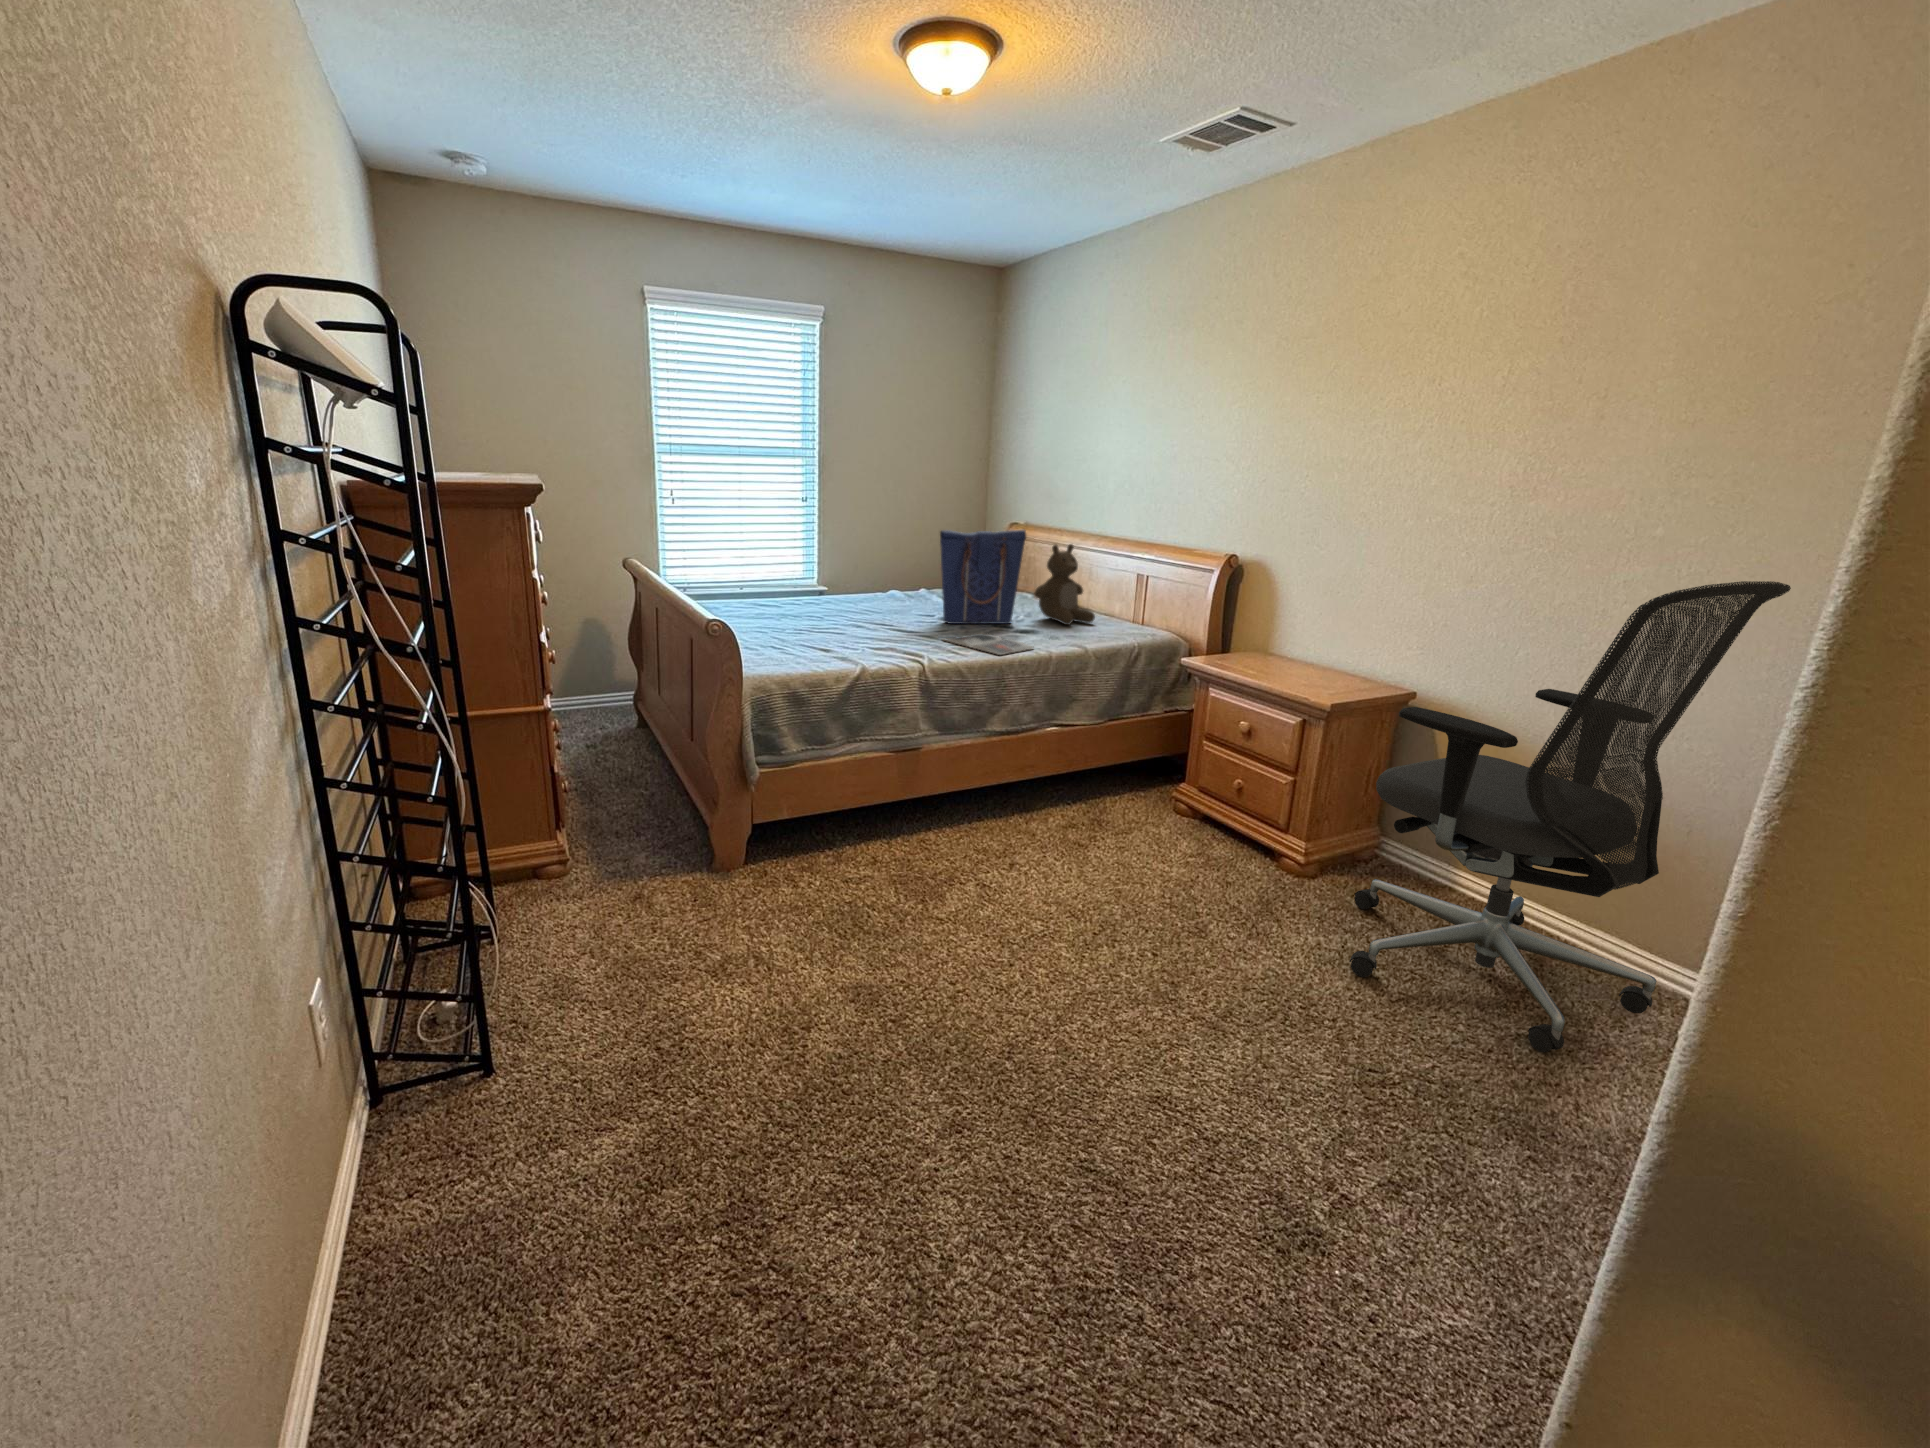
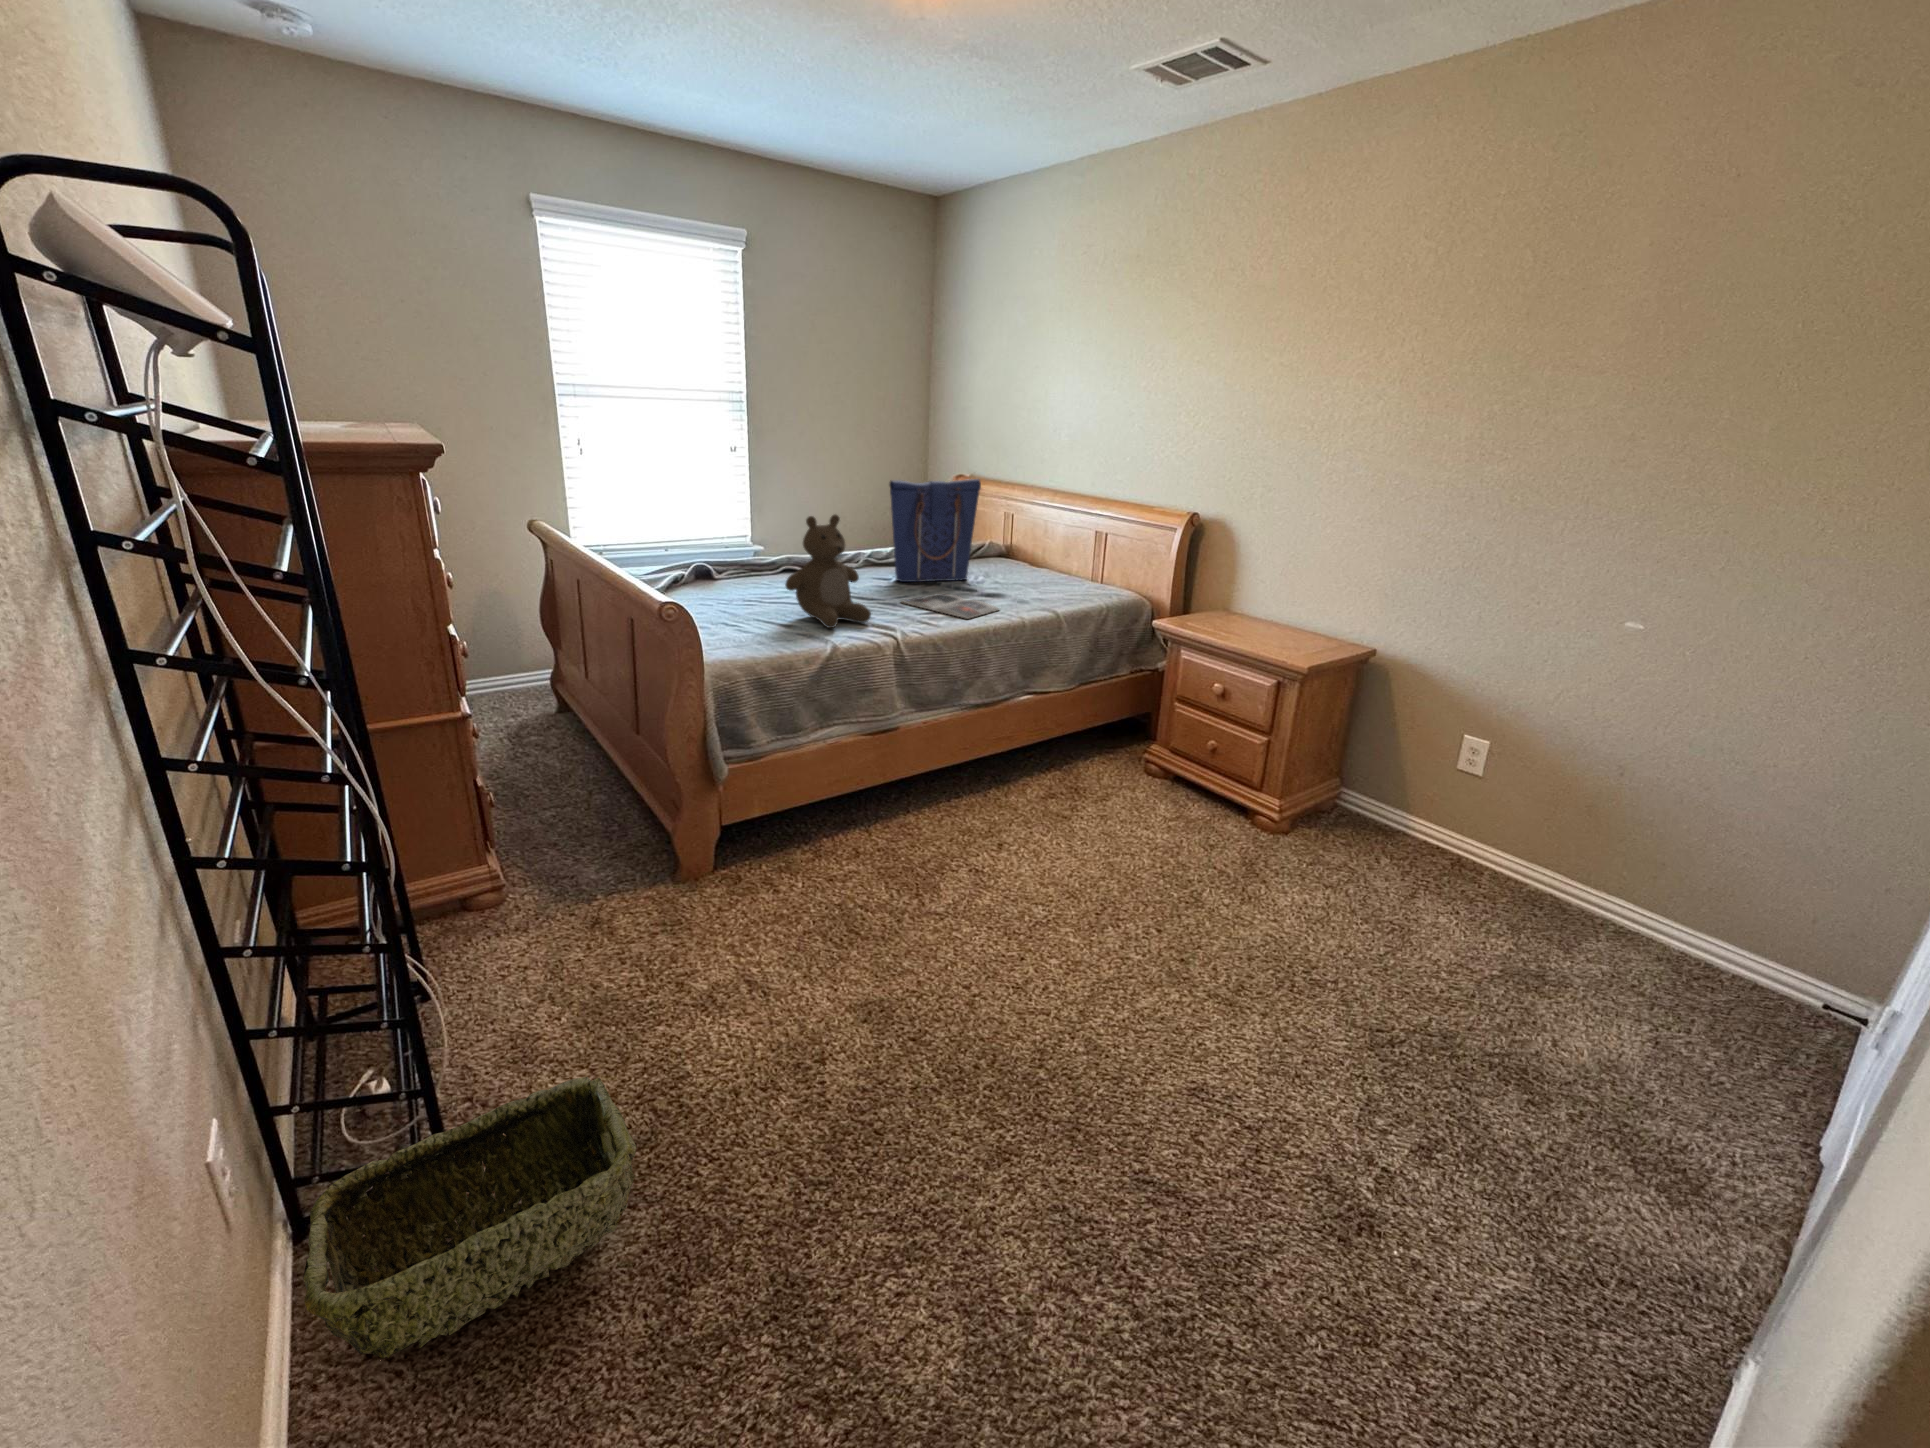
teddy bear: present [1034,544,1095,625] -> present [785,515,871,628]
office chair: present [1349,581,1791,1052] -> none [1328,548,1734,992]
woven basket: none [363,1004,629,1195] -> present [303,1077,637,1358]

